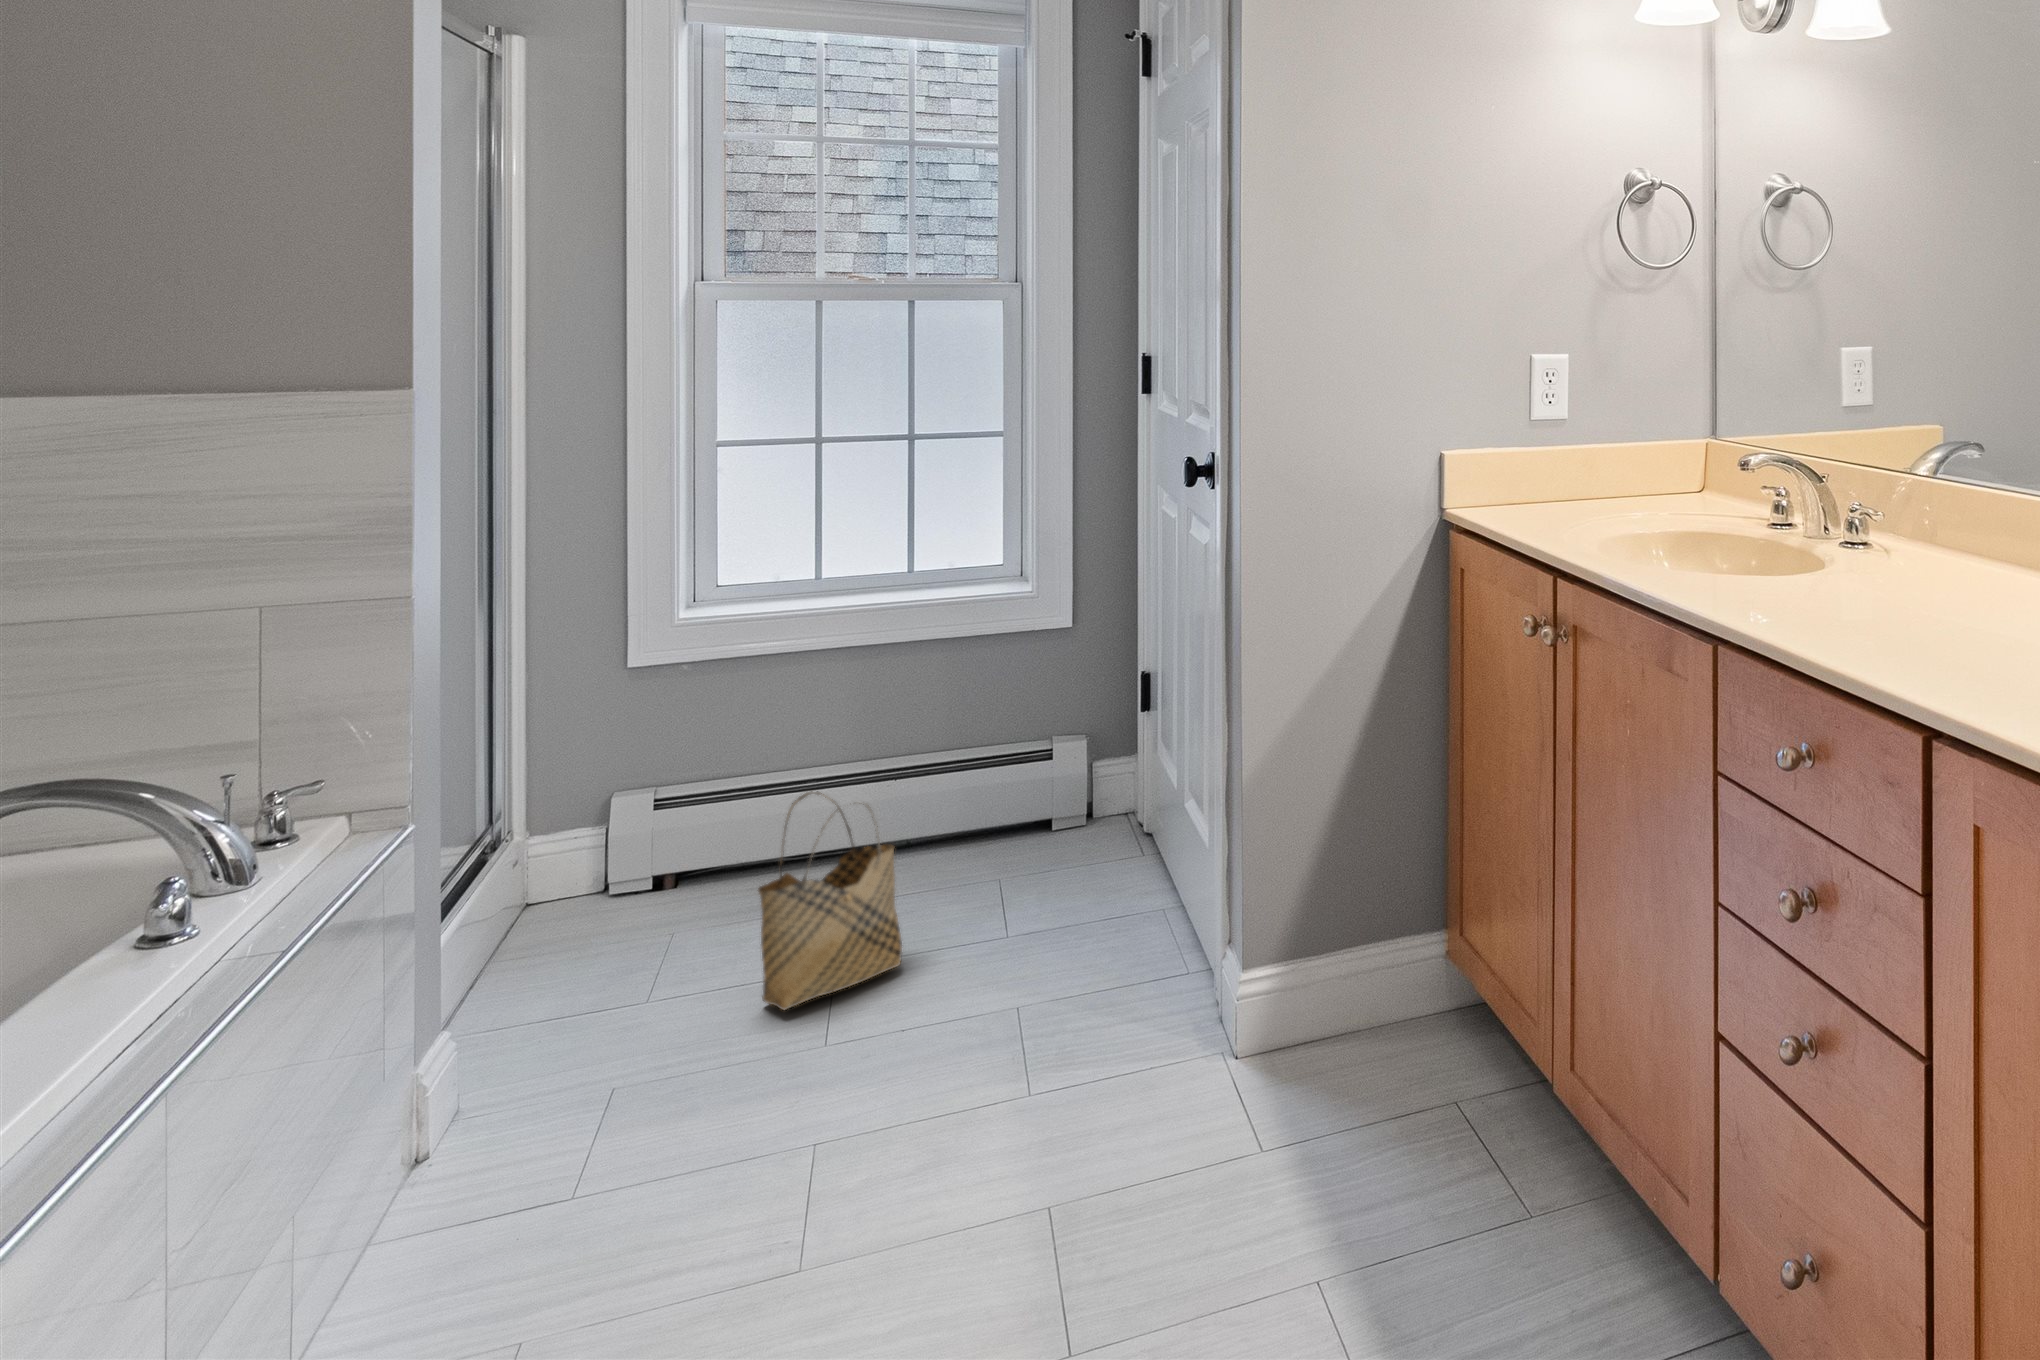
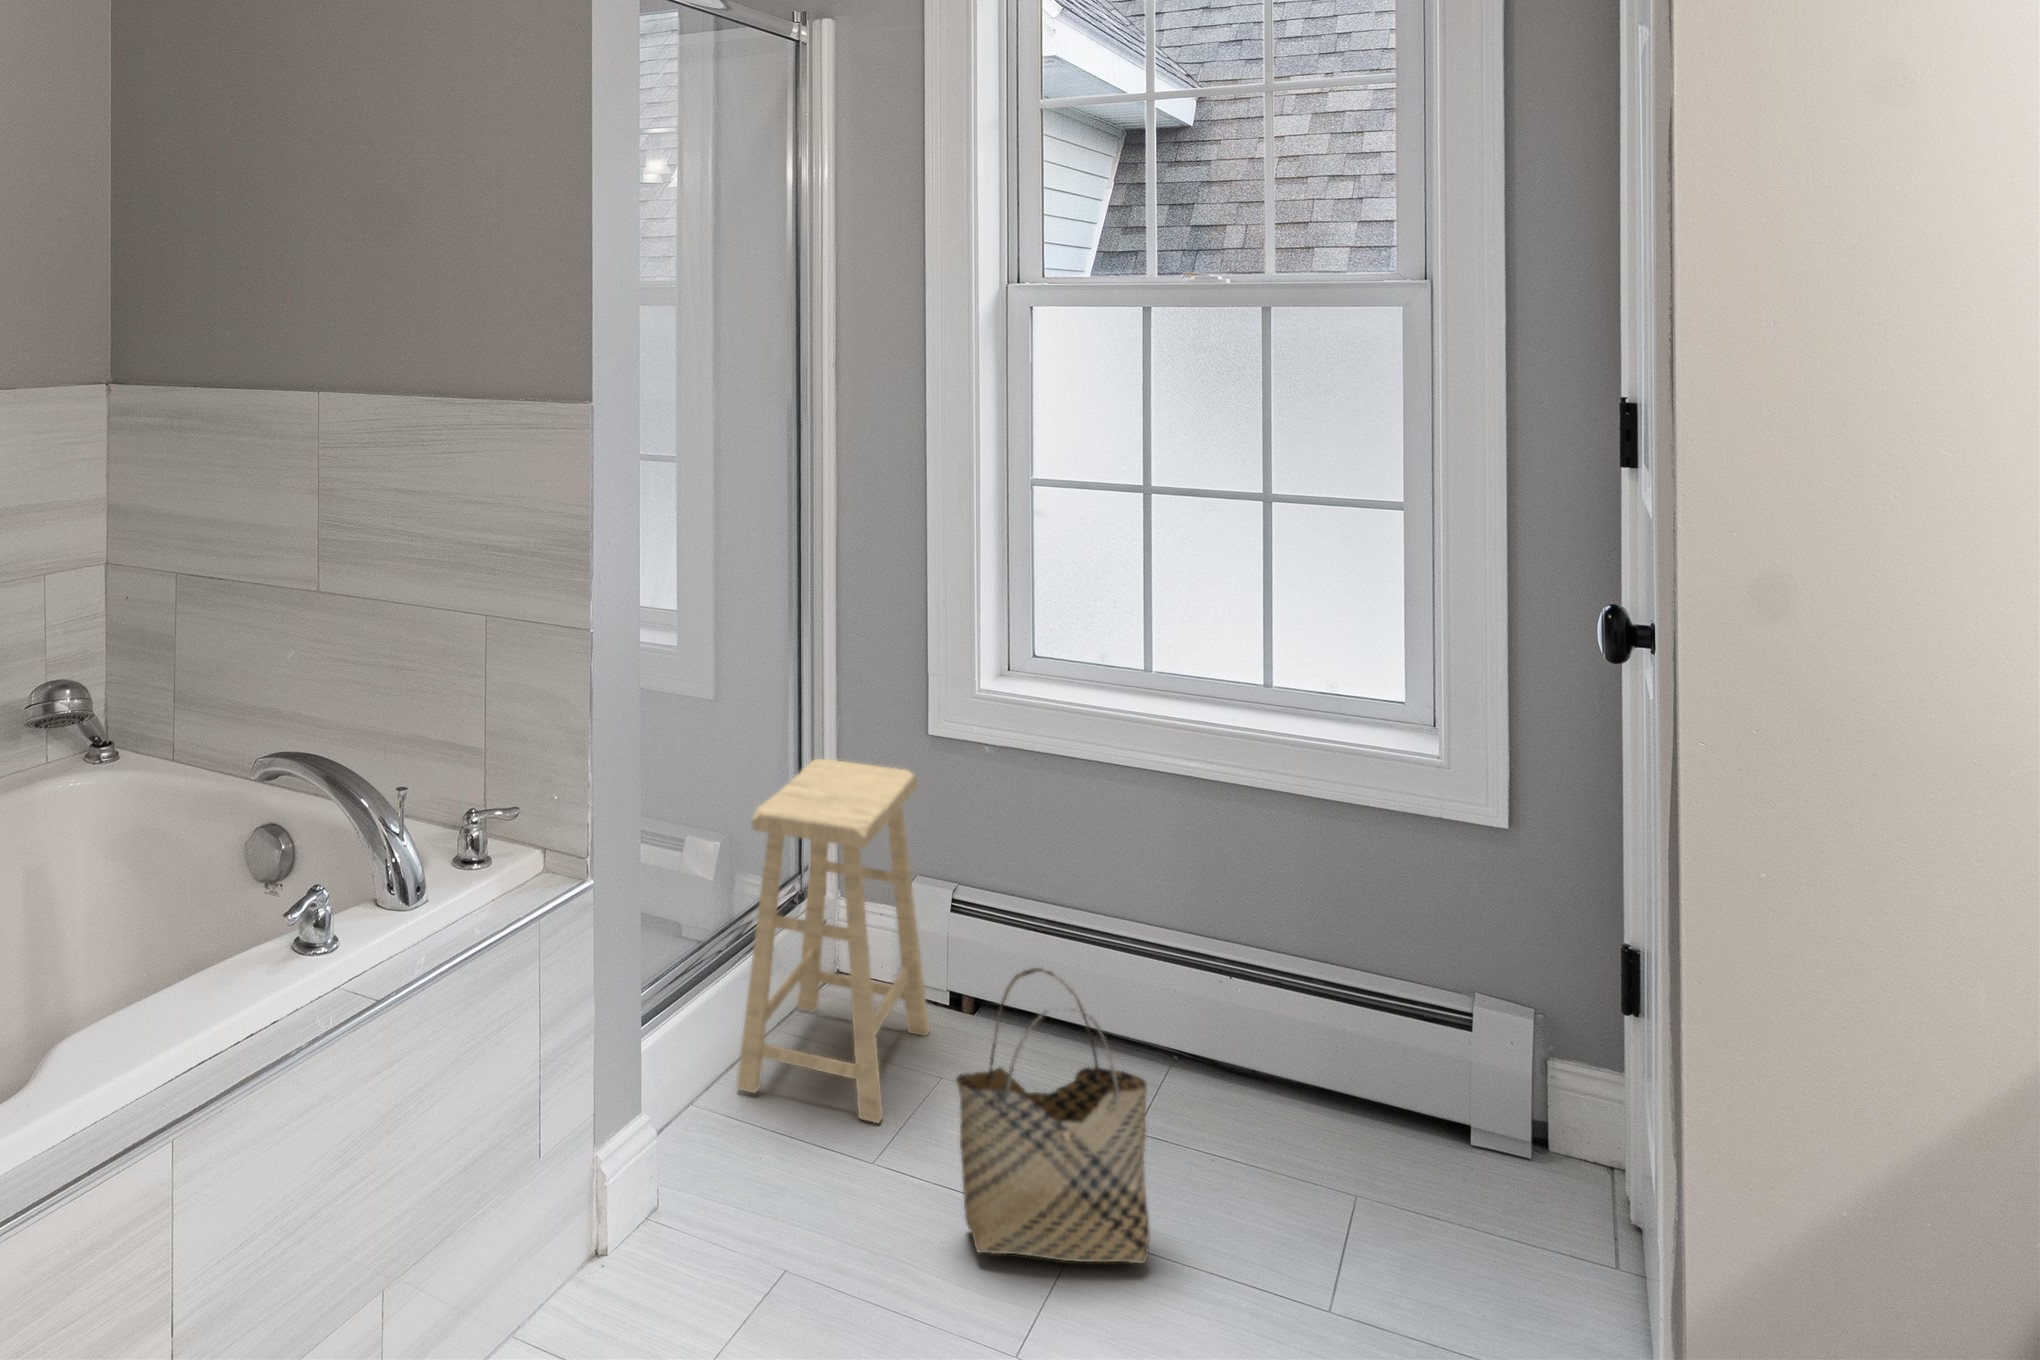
footstool: none [488,694,648,1013] -> present [737,759,929,1123]

